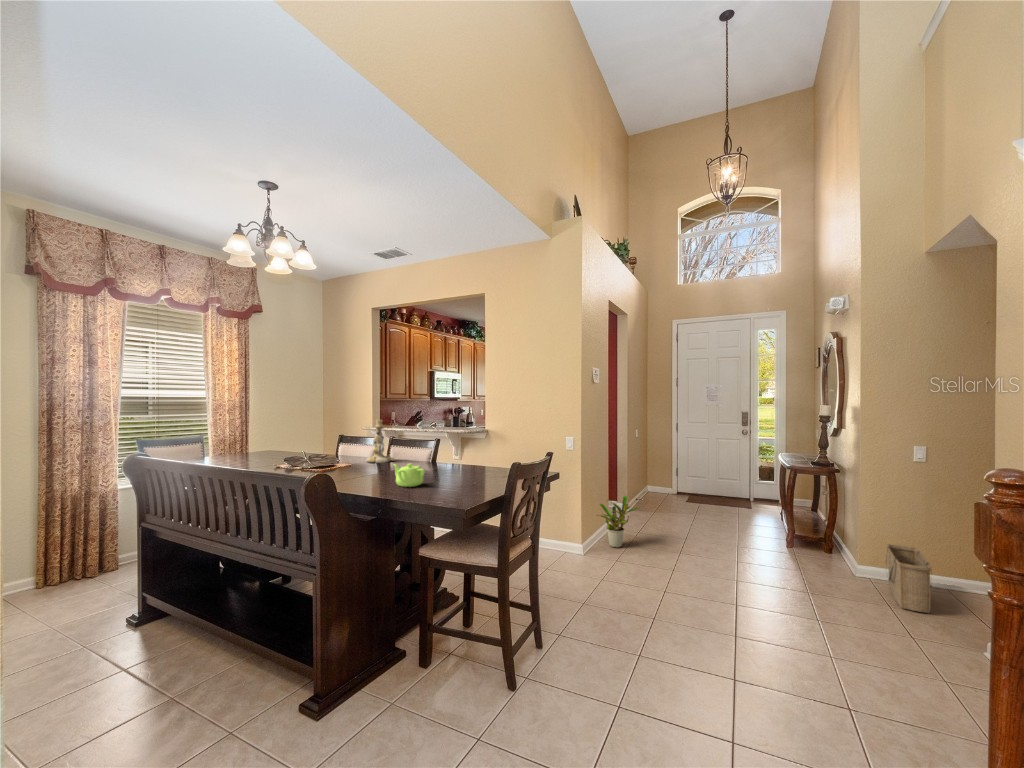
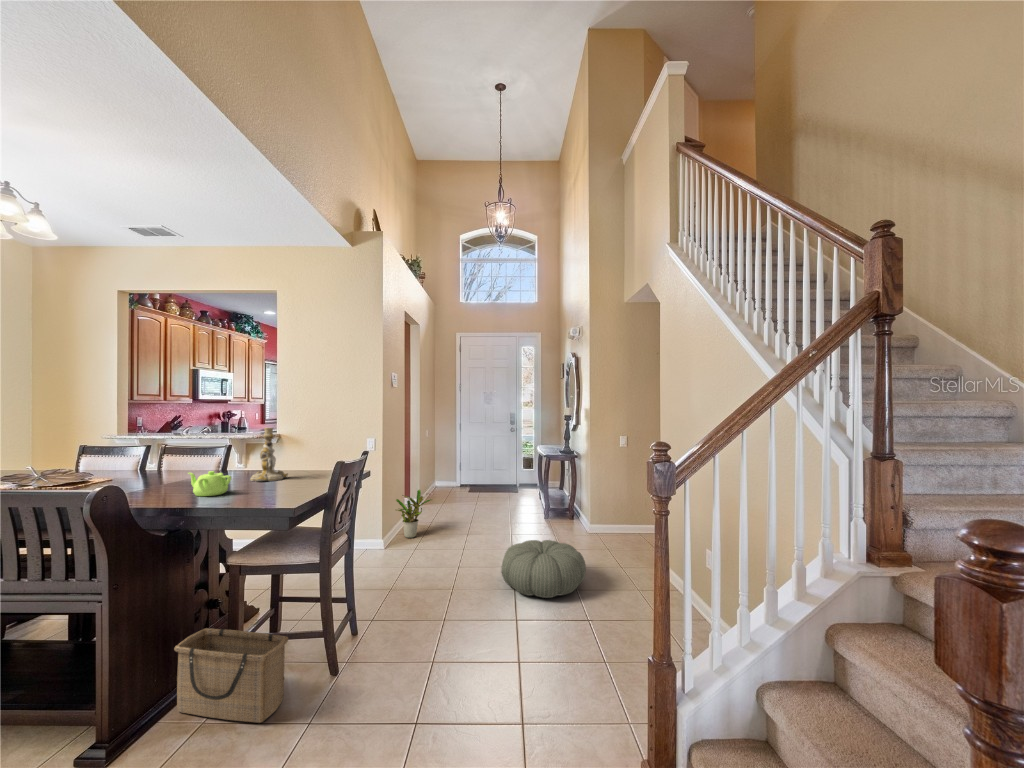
candlestick: present [366,420,394,463] -> present [250,428,288,482]
basket: present [887,544,932,613] -> present [174,628,288,723]
pouf: none [716,574,840,656] -> present [501,540,586,598]

